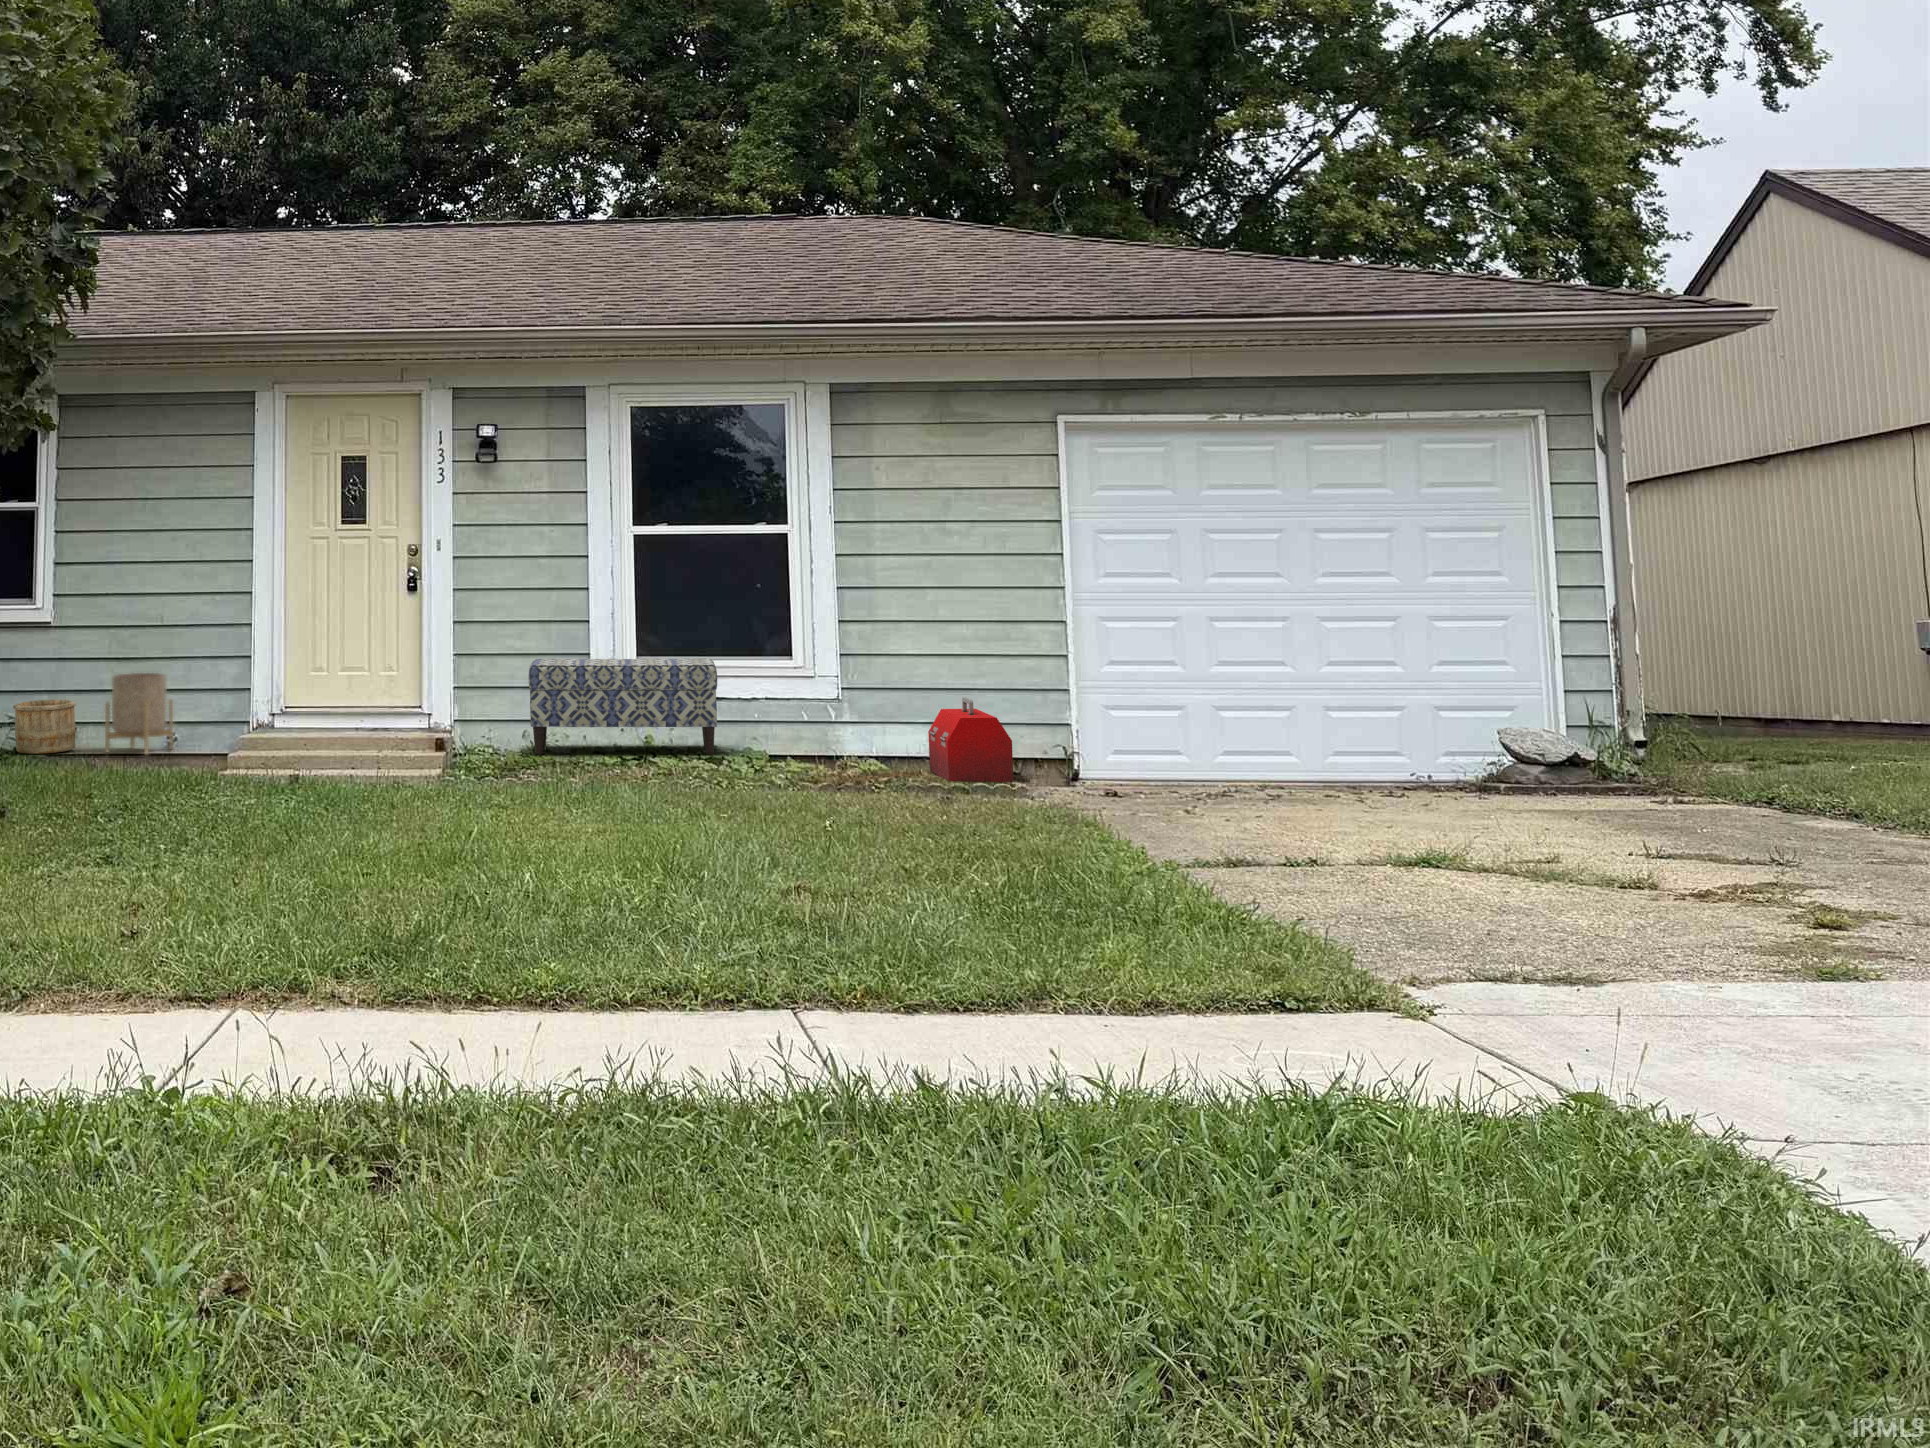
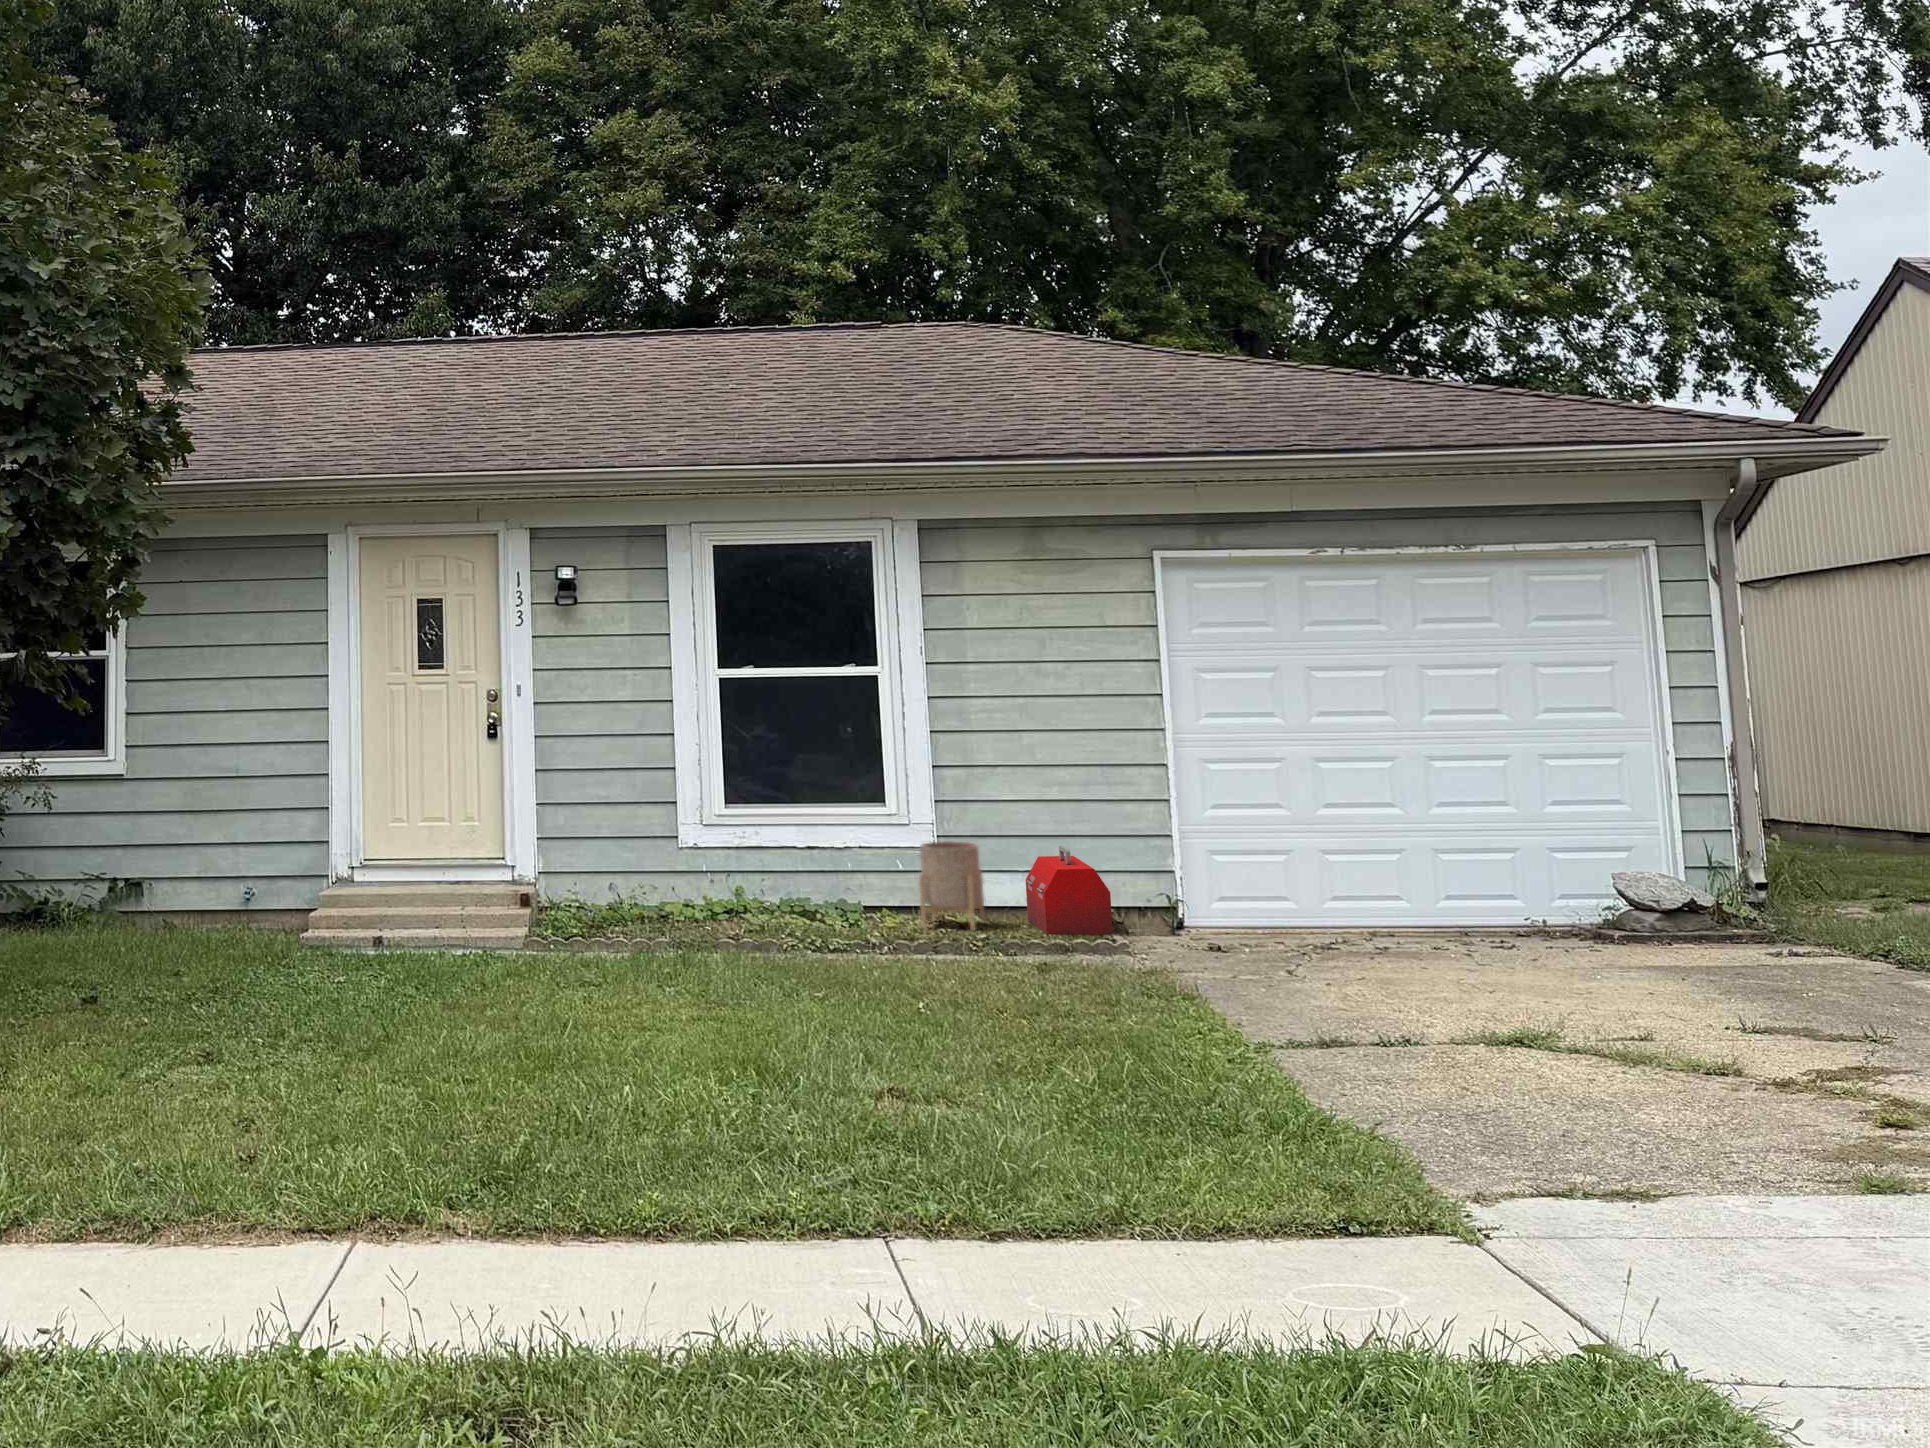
bench: present [529,659,717,755] -> none [617,808,809,911]
planter: present [105,673,173,754] -> present [919,841,985,930]
wooden bucket: present [13,700,76,754] -> none [95,856,159,913]

